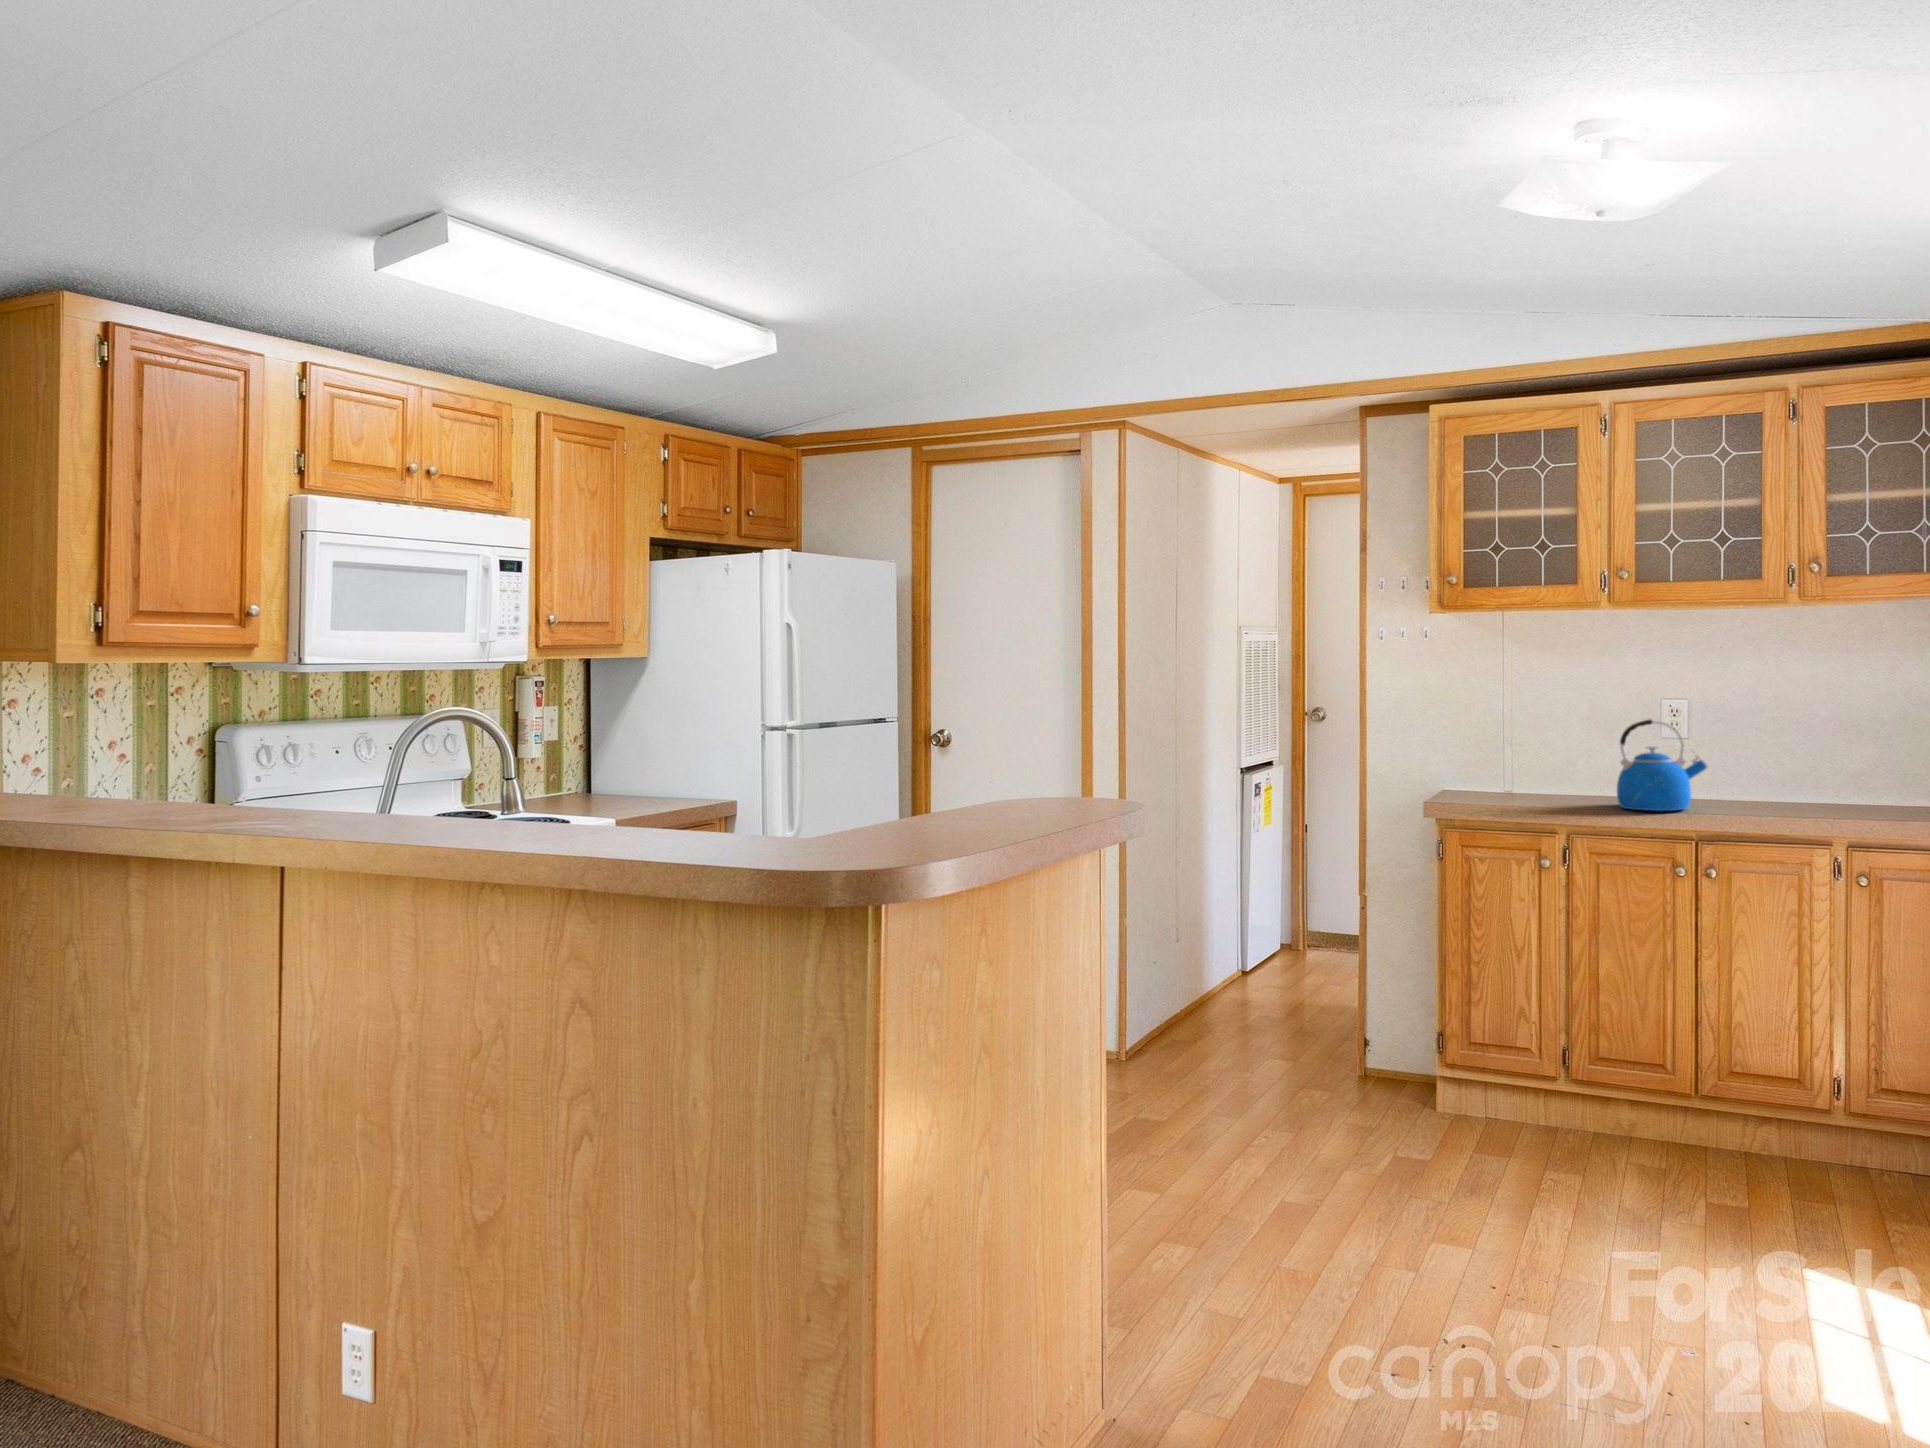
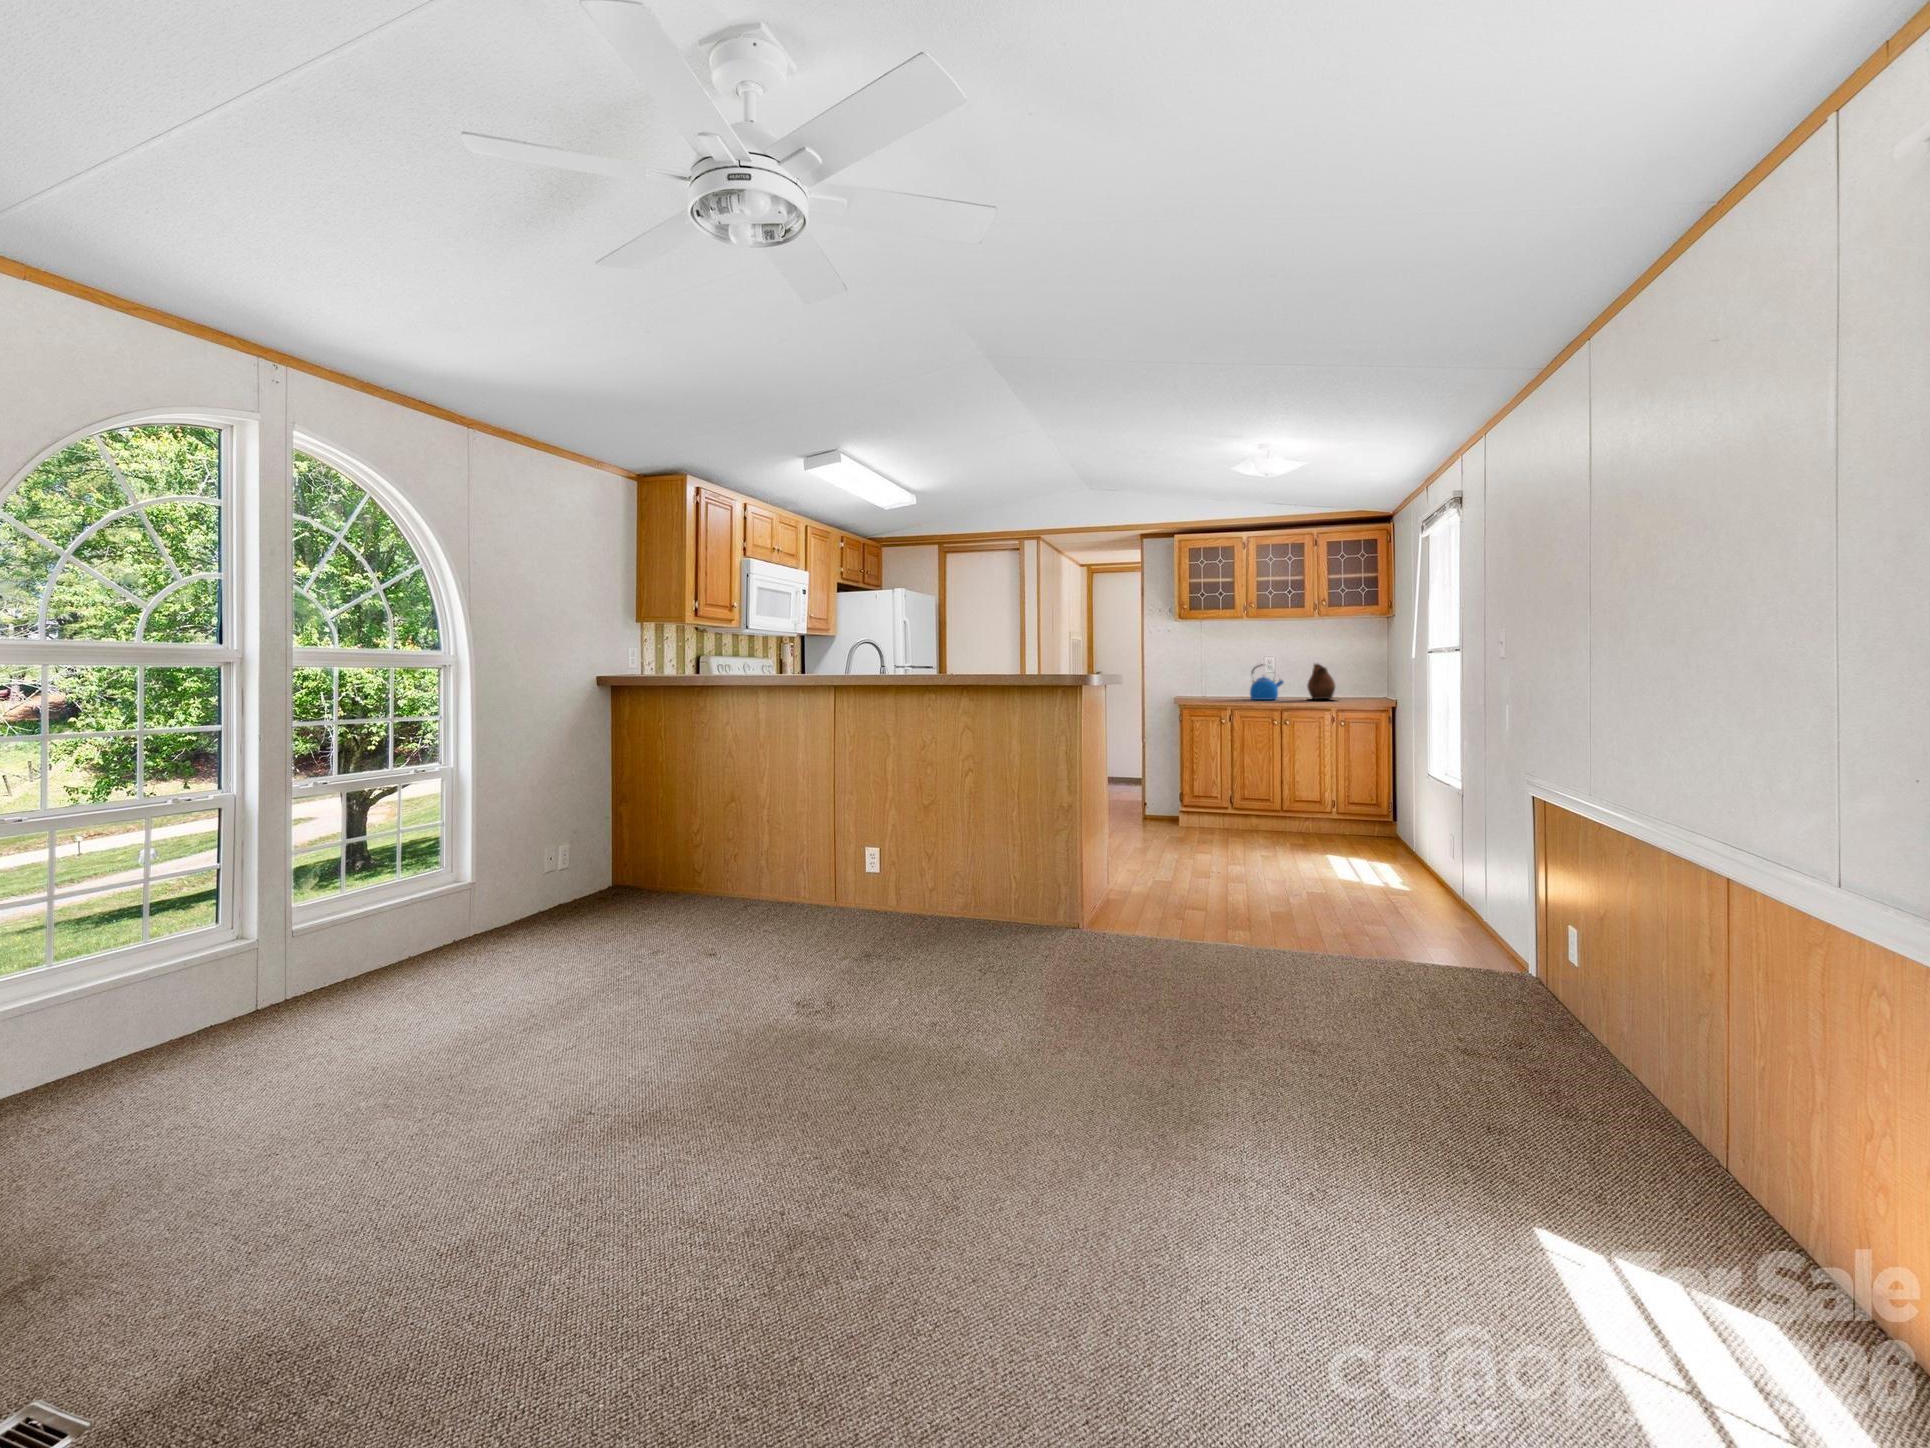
ceramic pitcher: none [1760,722,1864,817] -> present [1307,664,1335,700]

